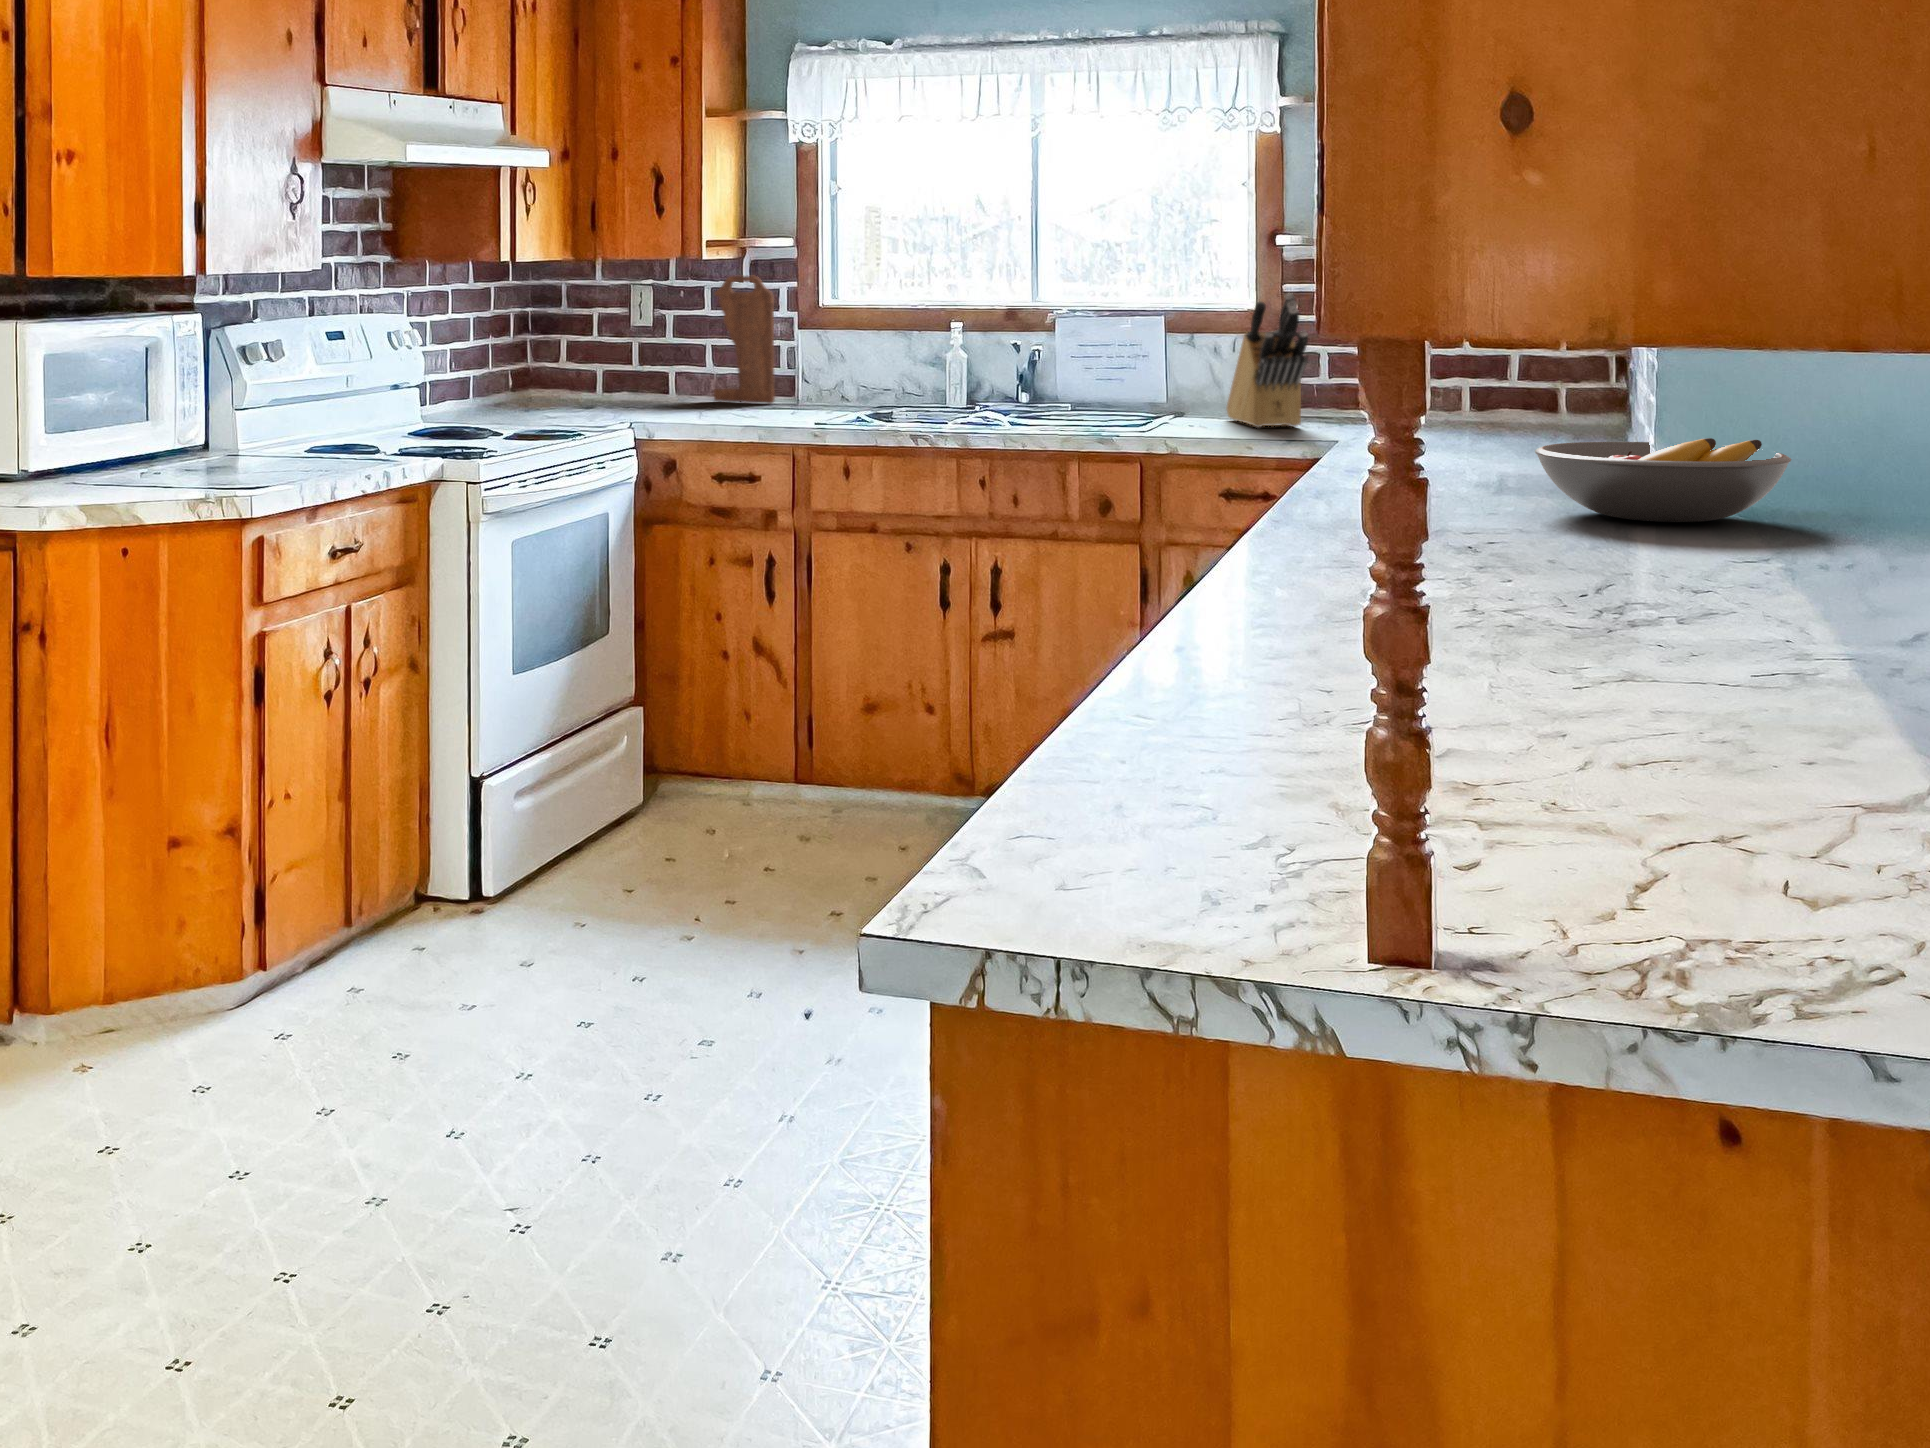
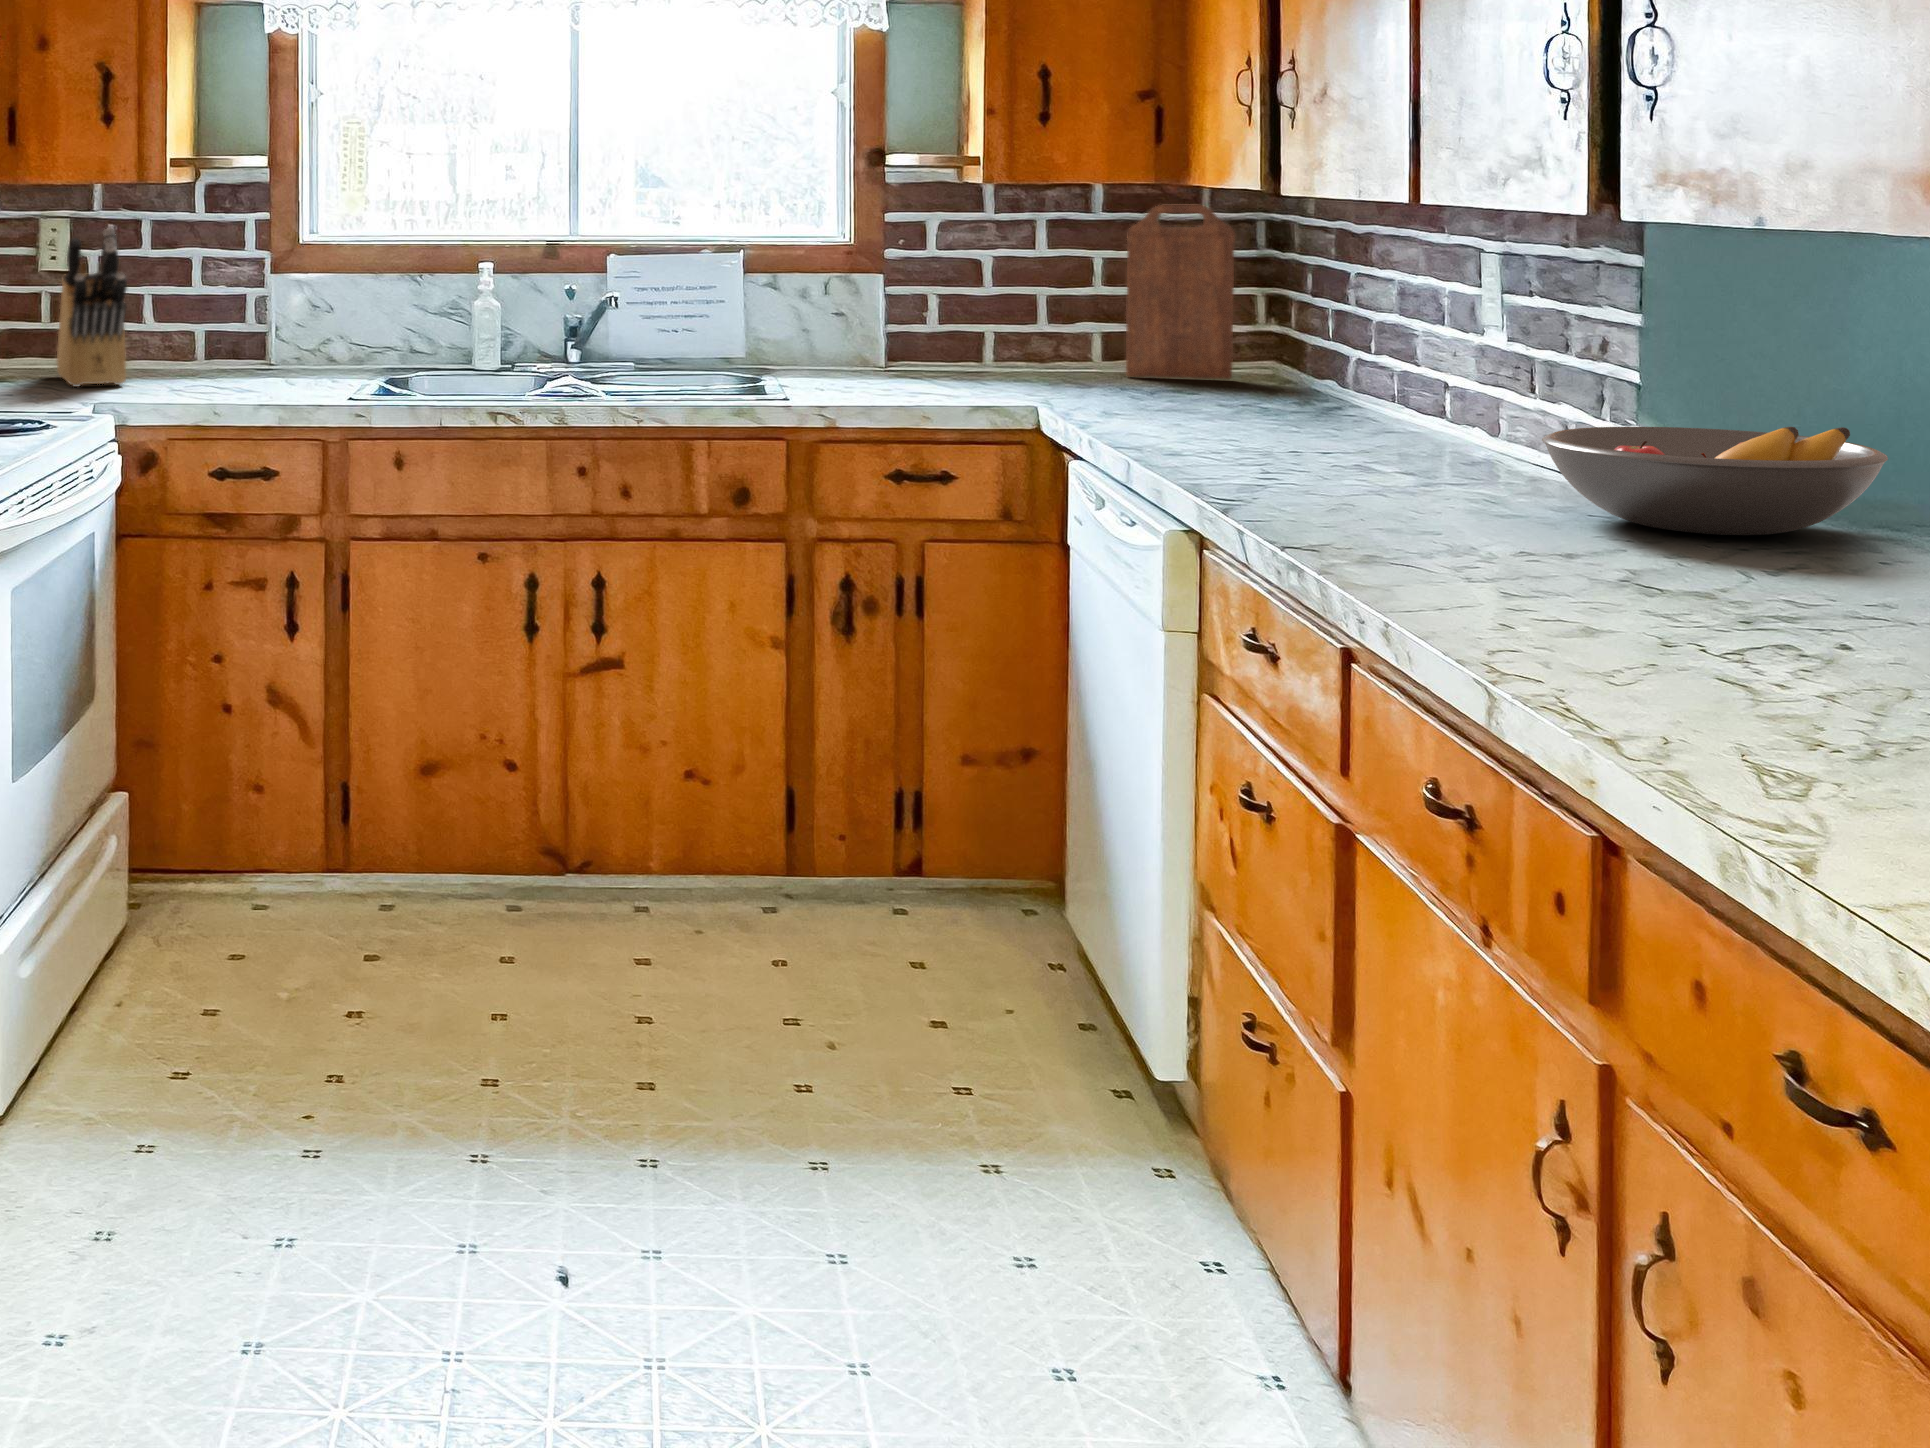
cutting board: present [714,276,775,404] -> present [1126,204,1235,379]
knife block: present [1226,293,1308,428] -> present [56,228,127,387]

